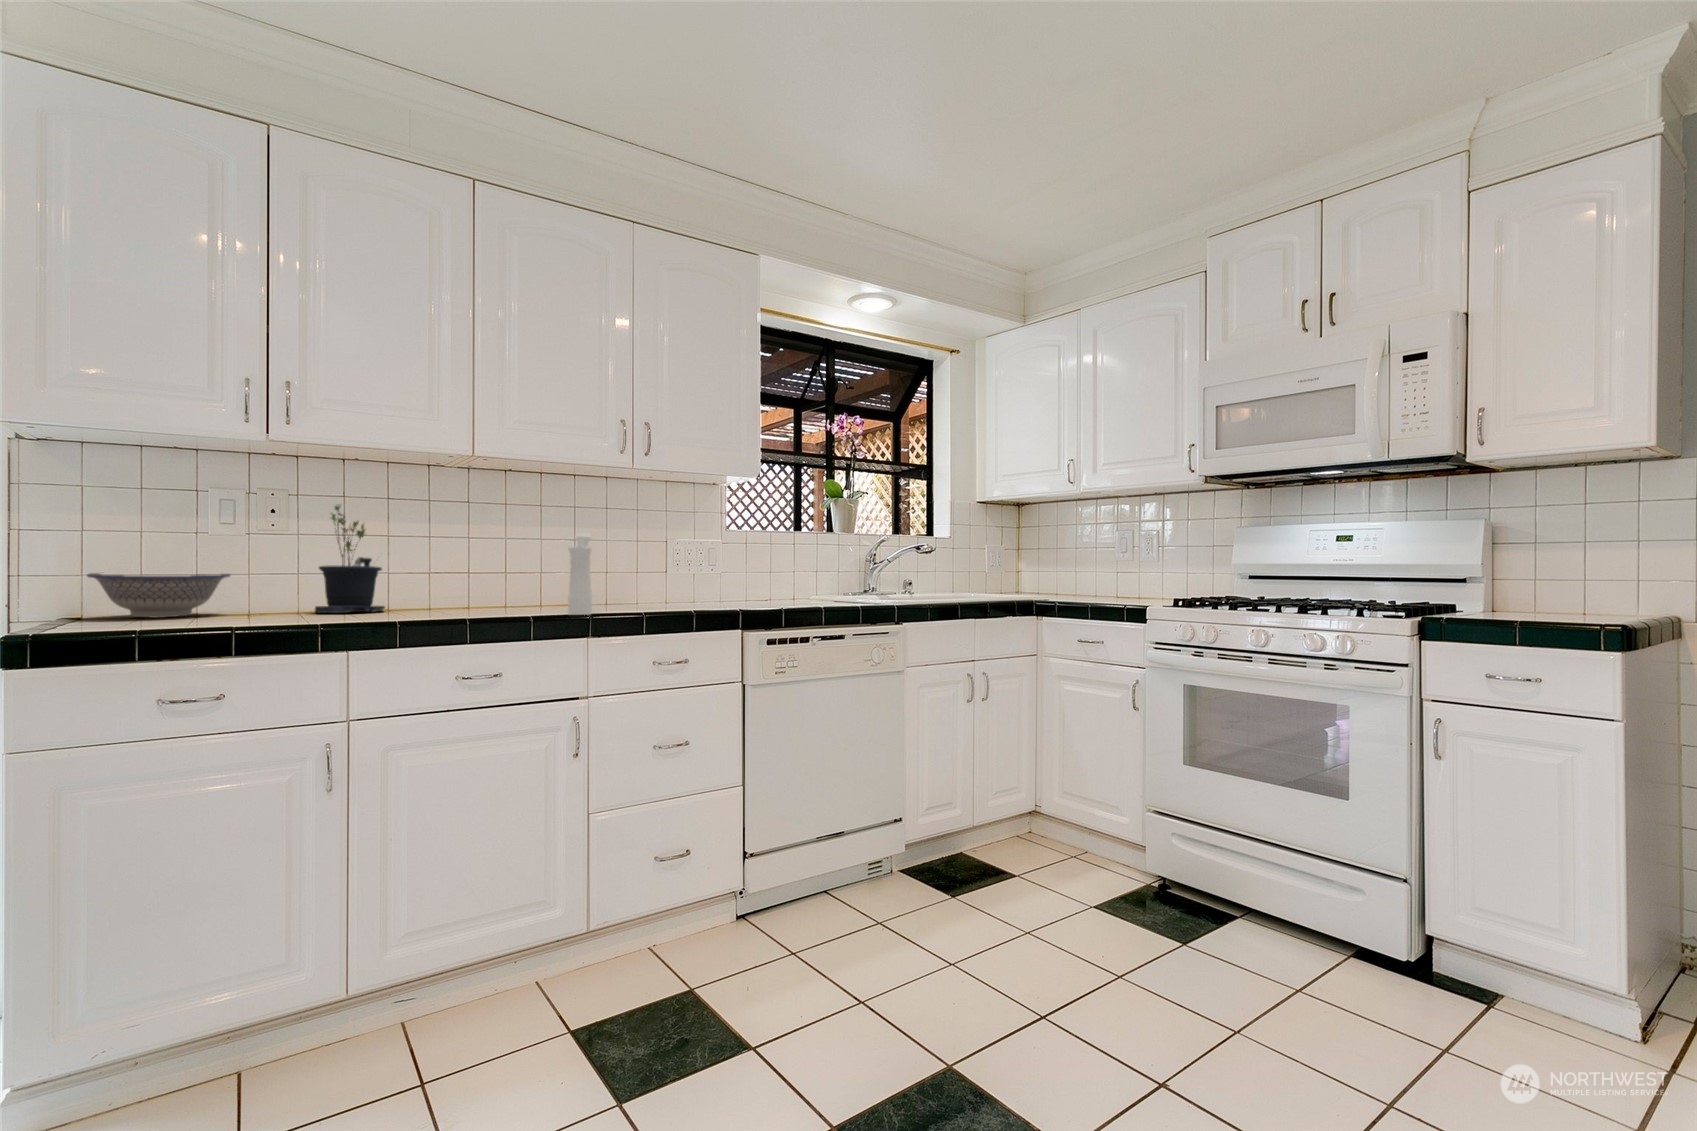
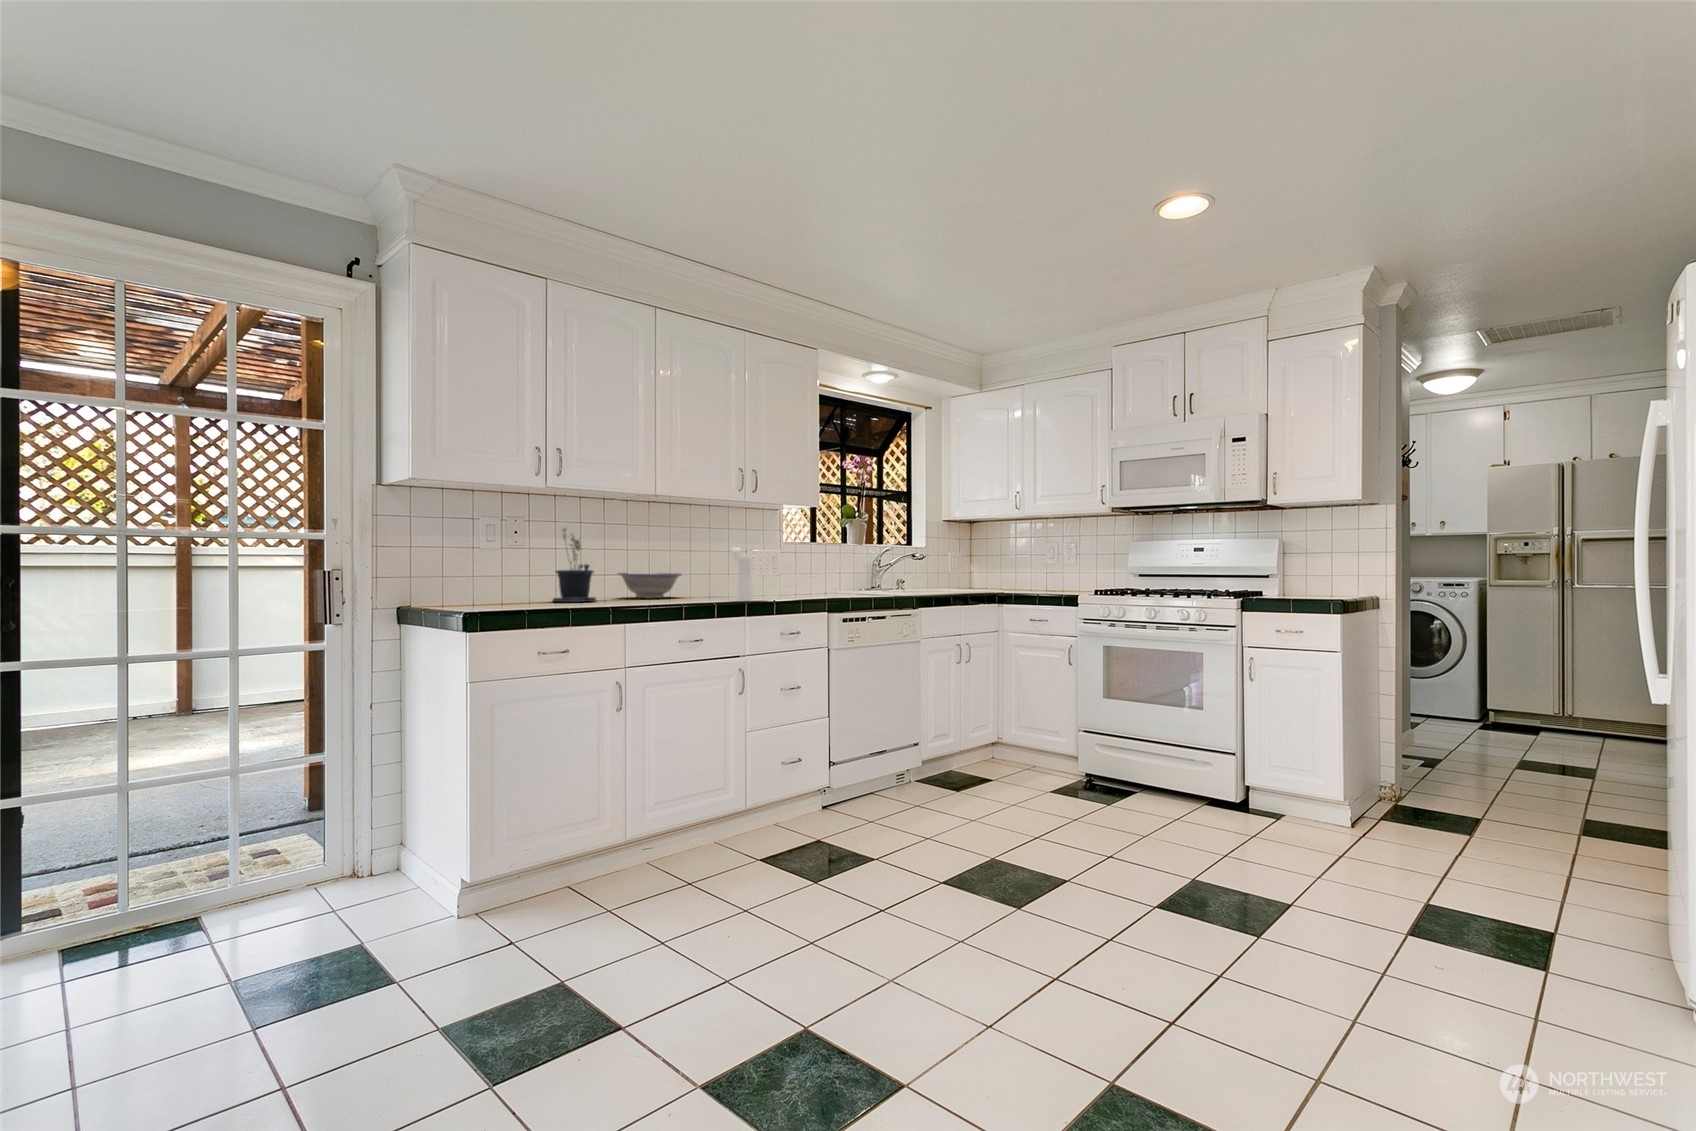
bowl: present [87,573,230,617] -> present [618,573,681,598]

